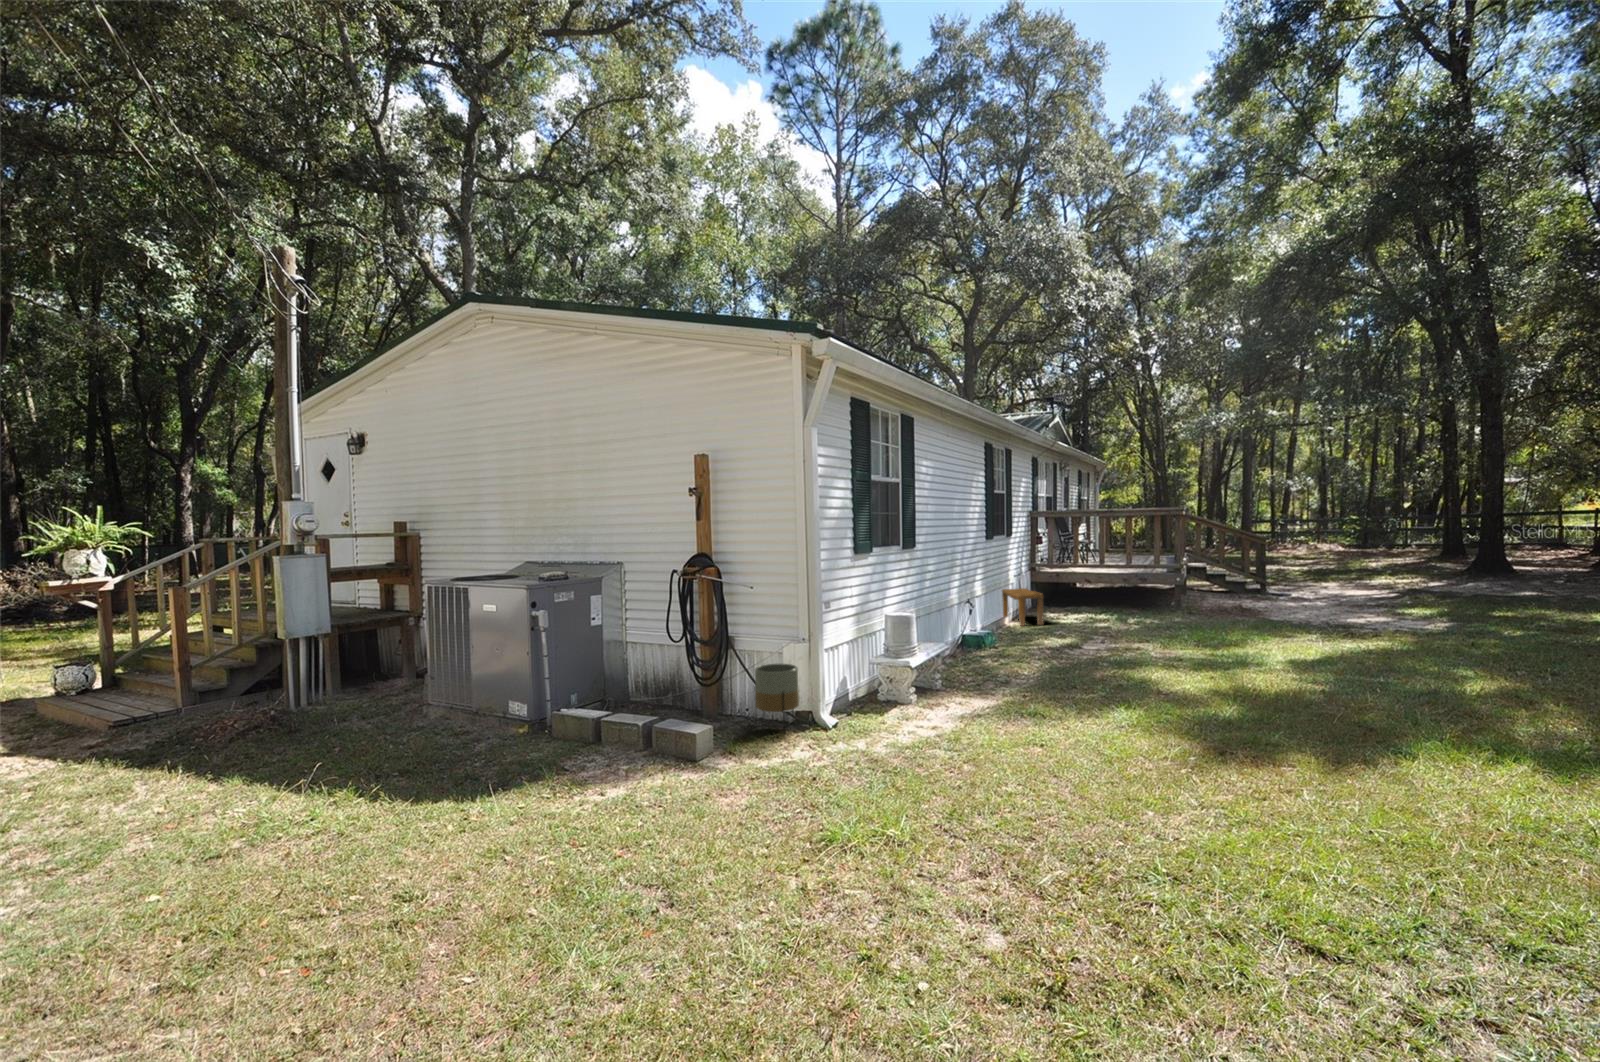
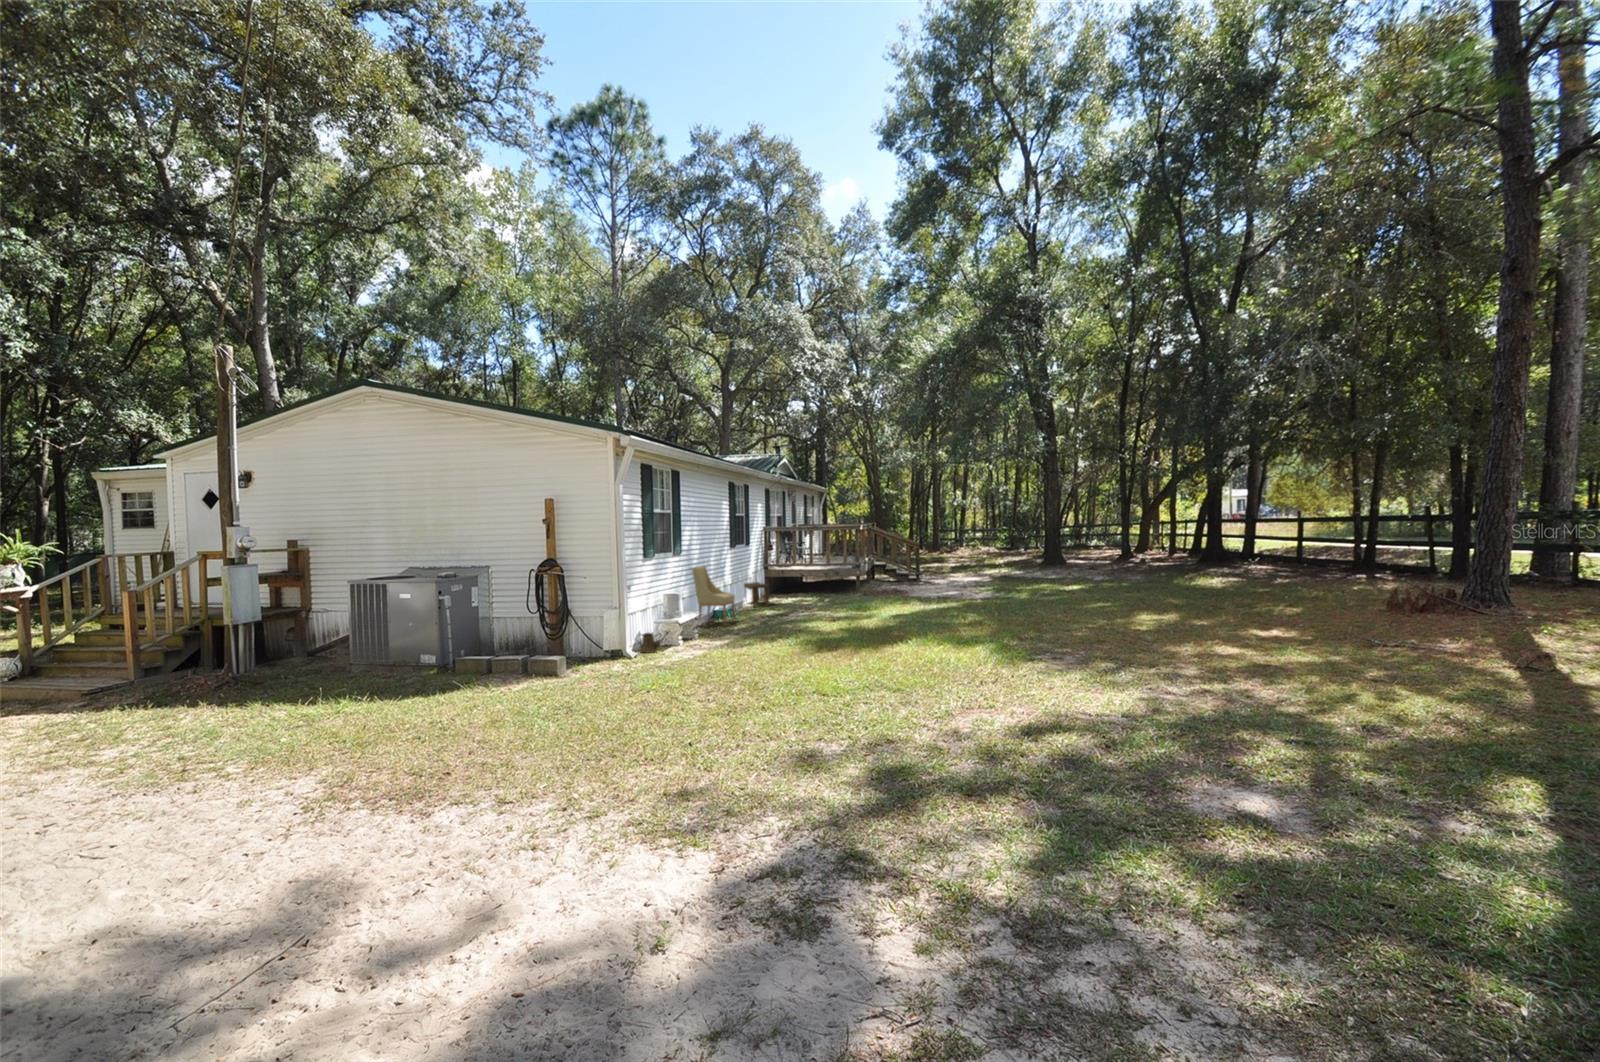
chair: none [932,567,997,661] -> present [692,566,735,624]
planter: present [754,664,799,727] -> none [586,622,614,661]
watering can: none [837,682,895,719] -> present [641,633,666,653]

